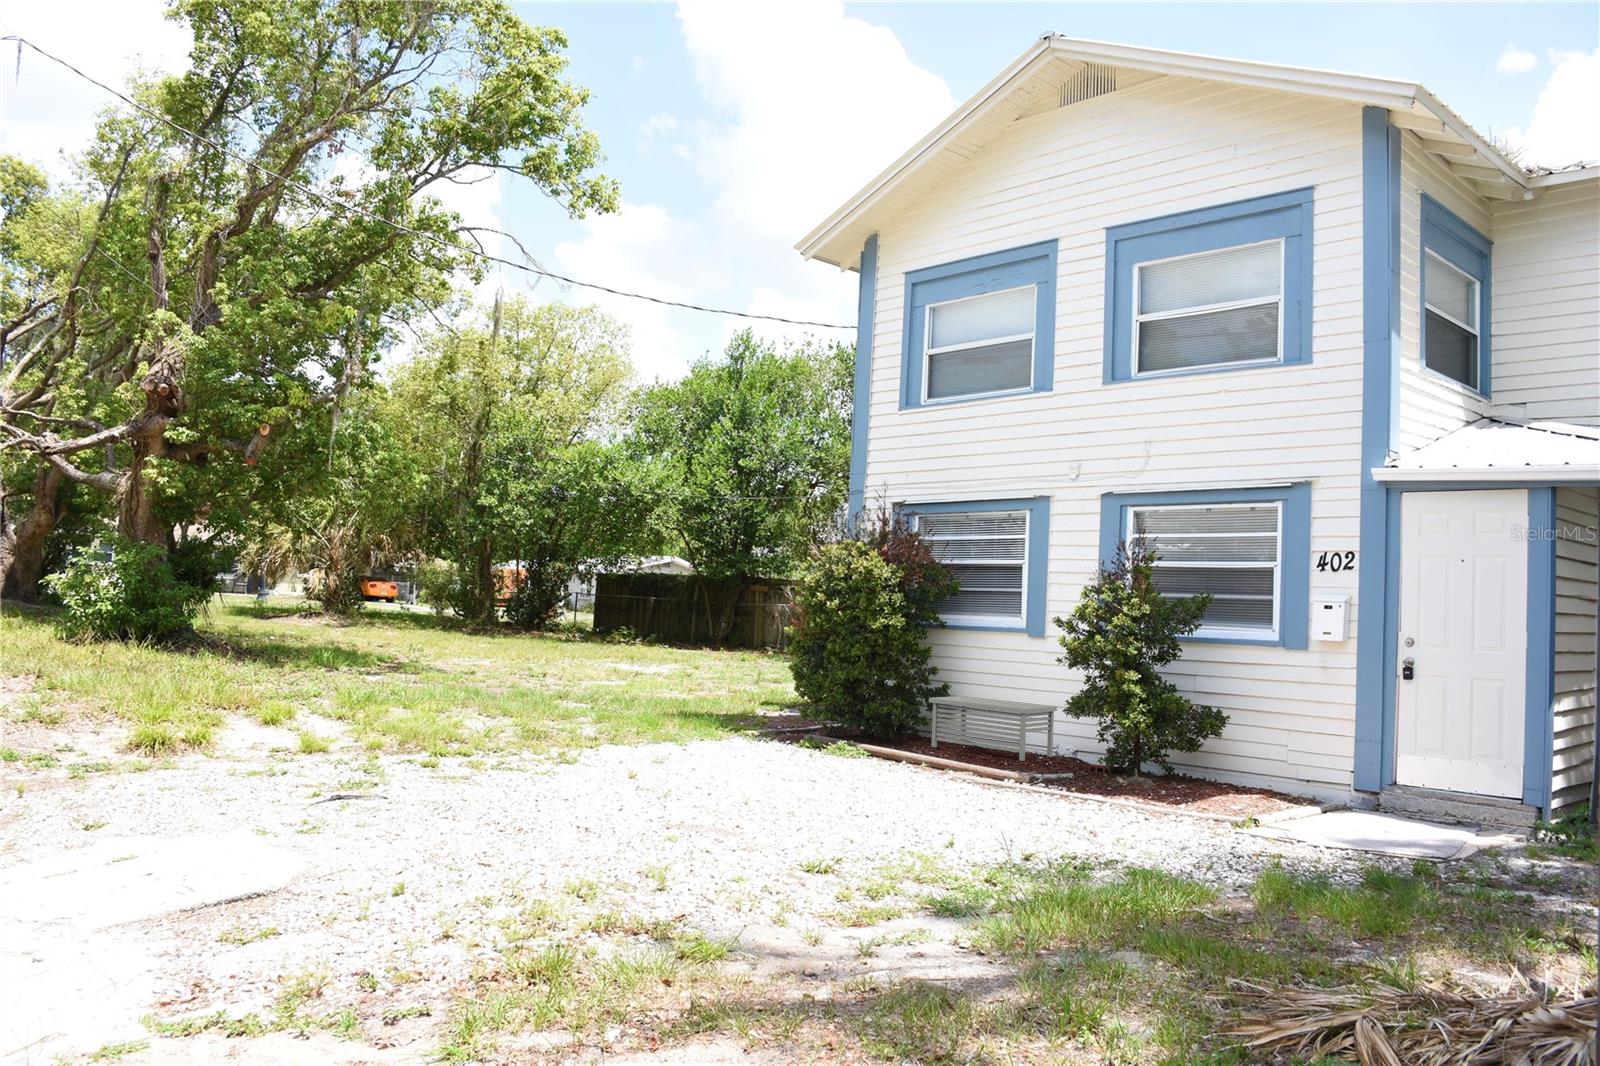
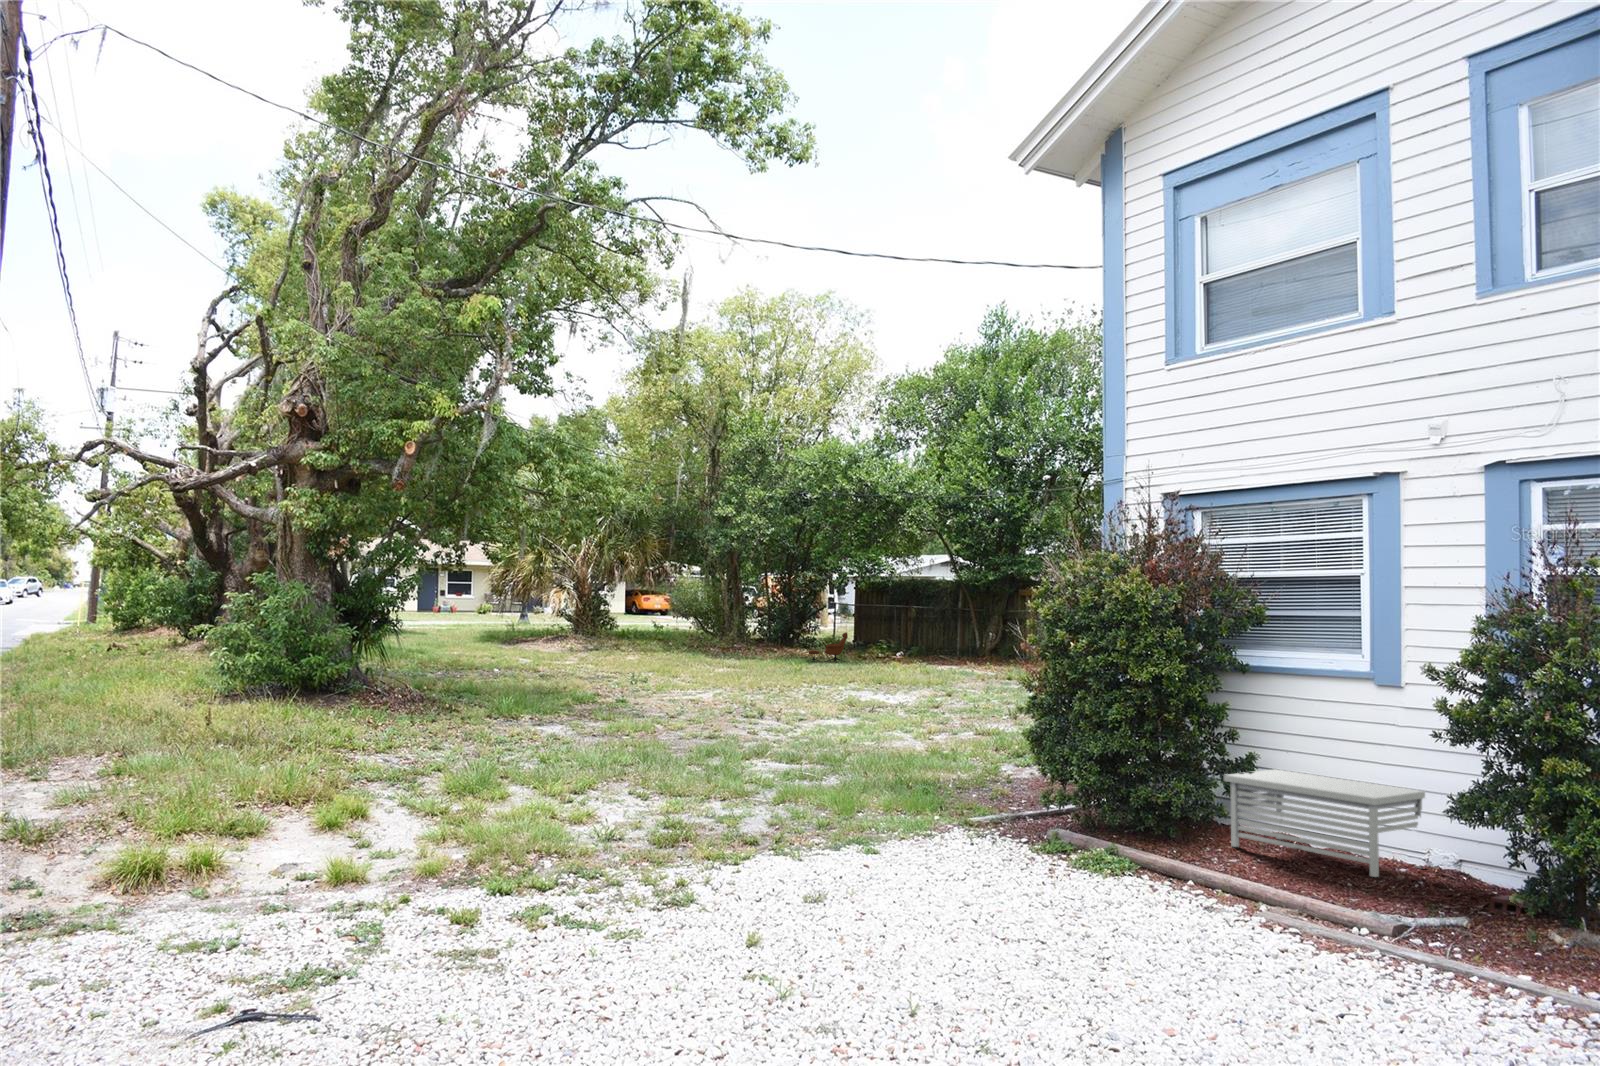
lounge chair: none [566,609,603,634] -> present [809,633,847,662]

